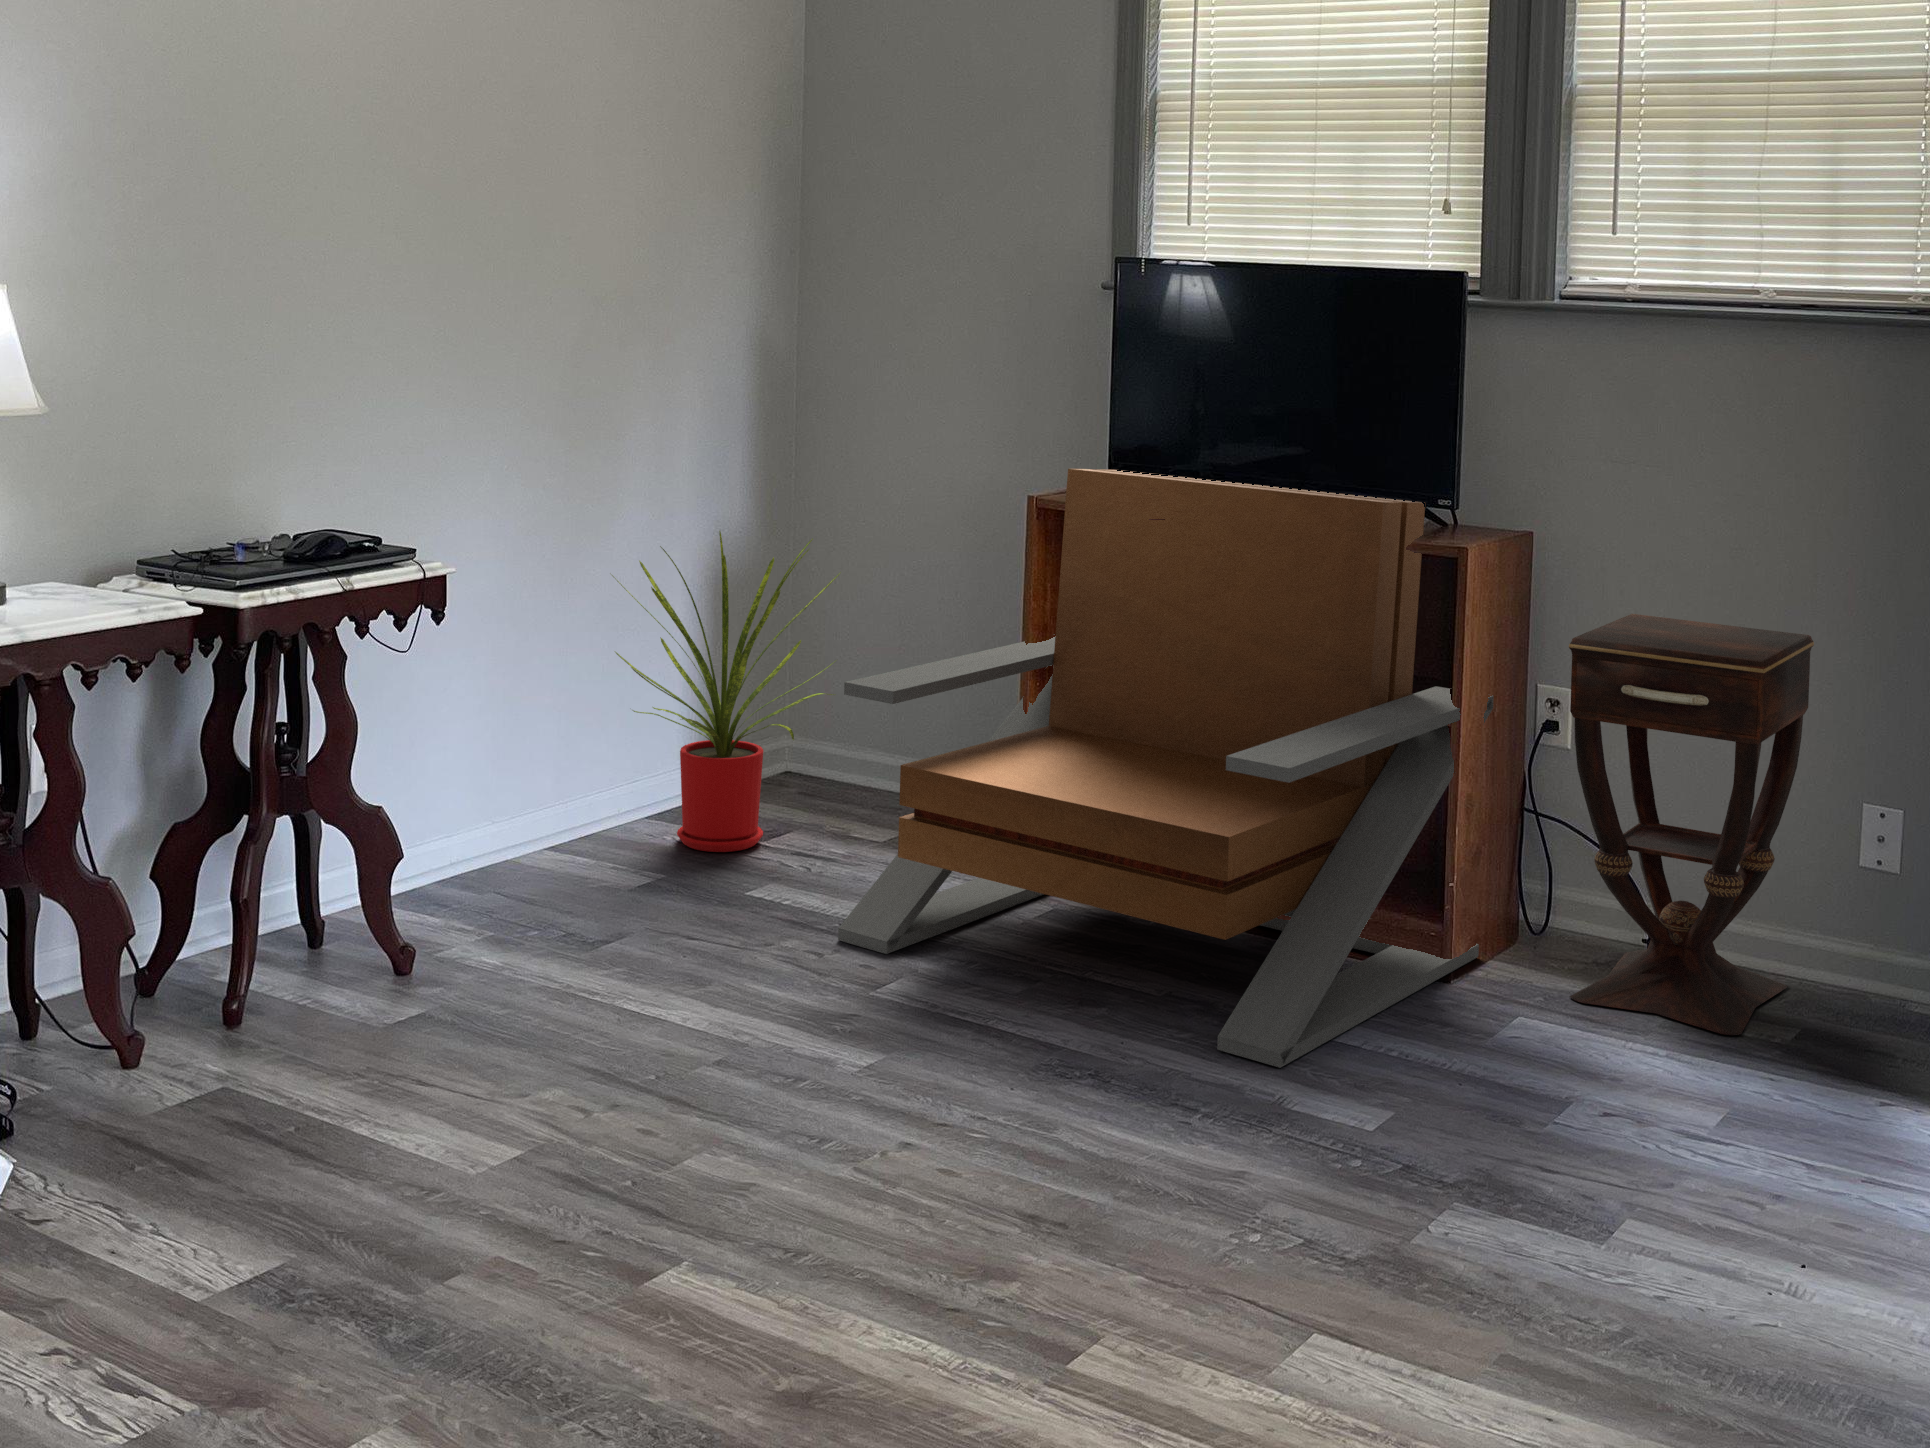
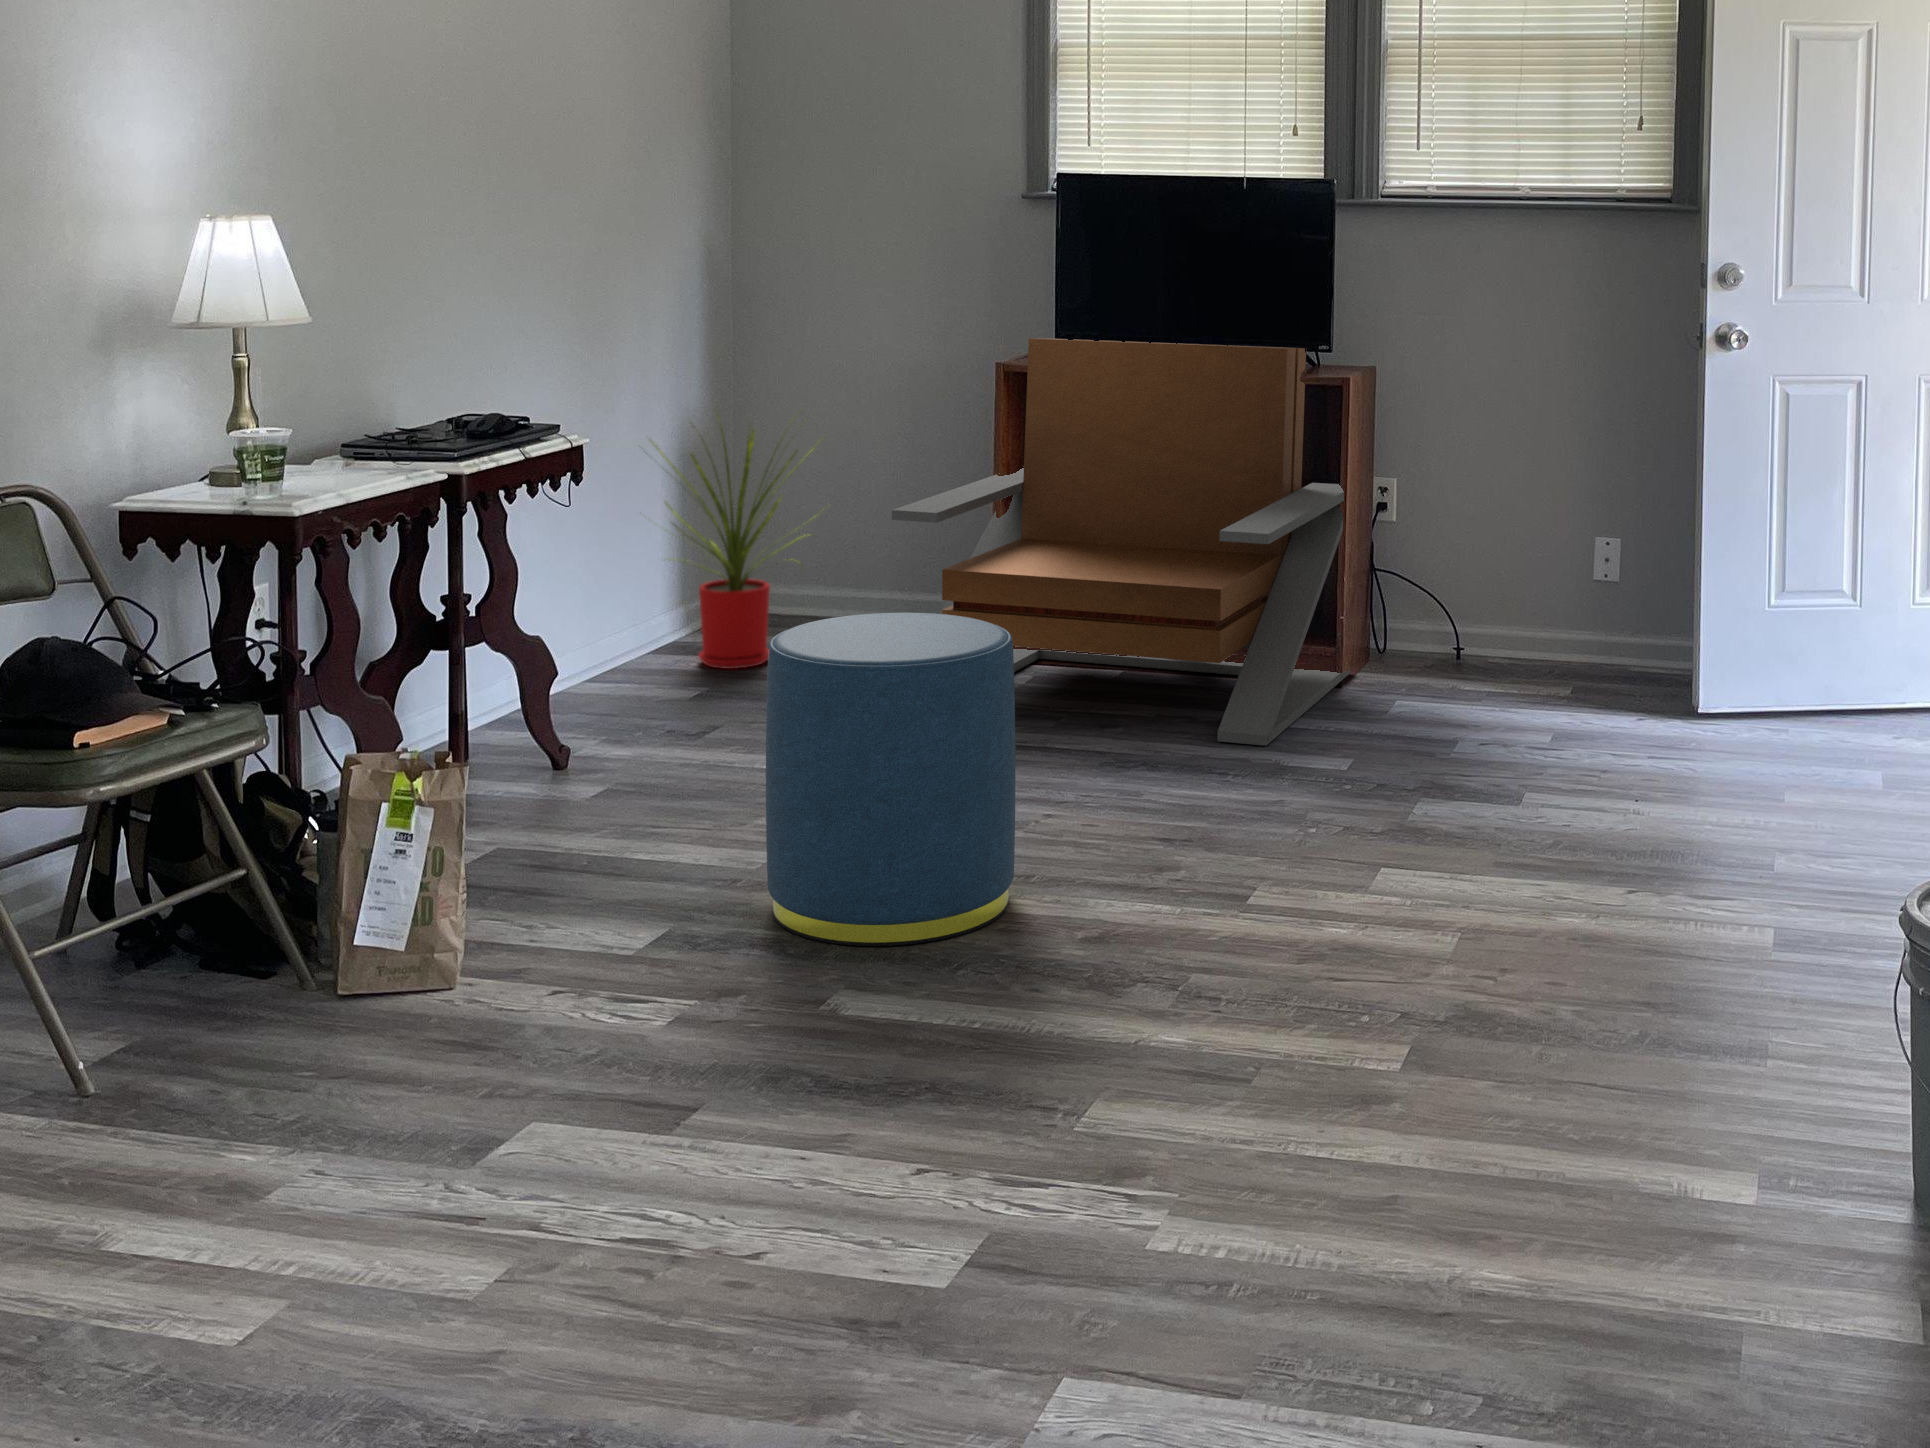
side table: present [1569,614,1814,1035] -> none [1419,421,1567,697]
ottoman: none [403,851,752,1355] -> present [766,613,1016,946]

